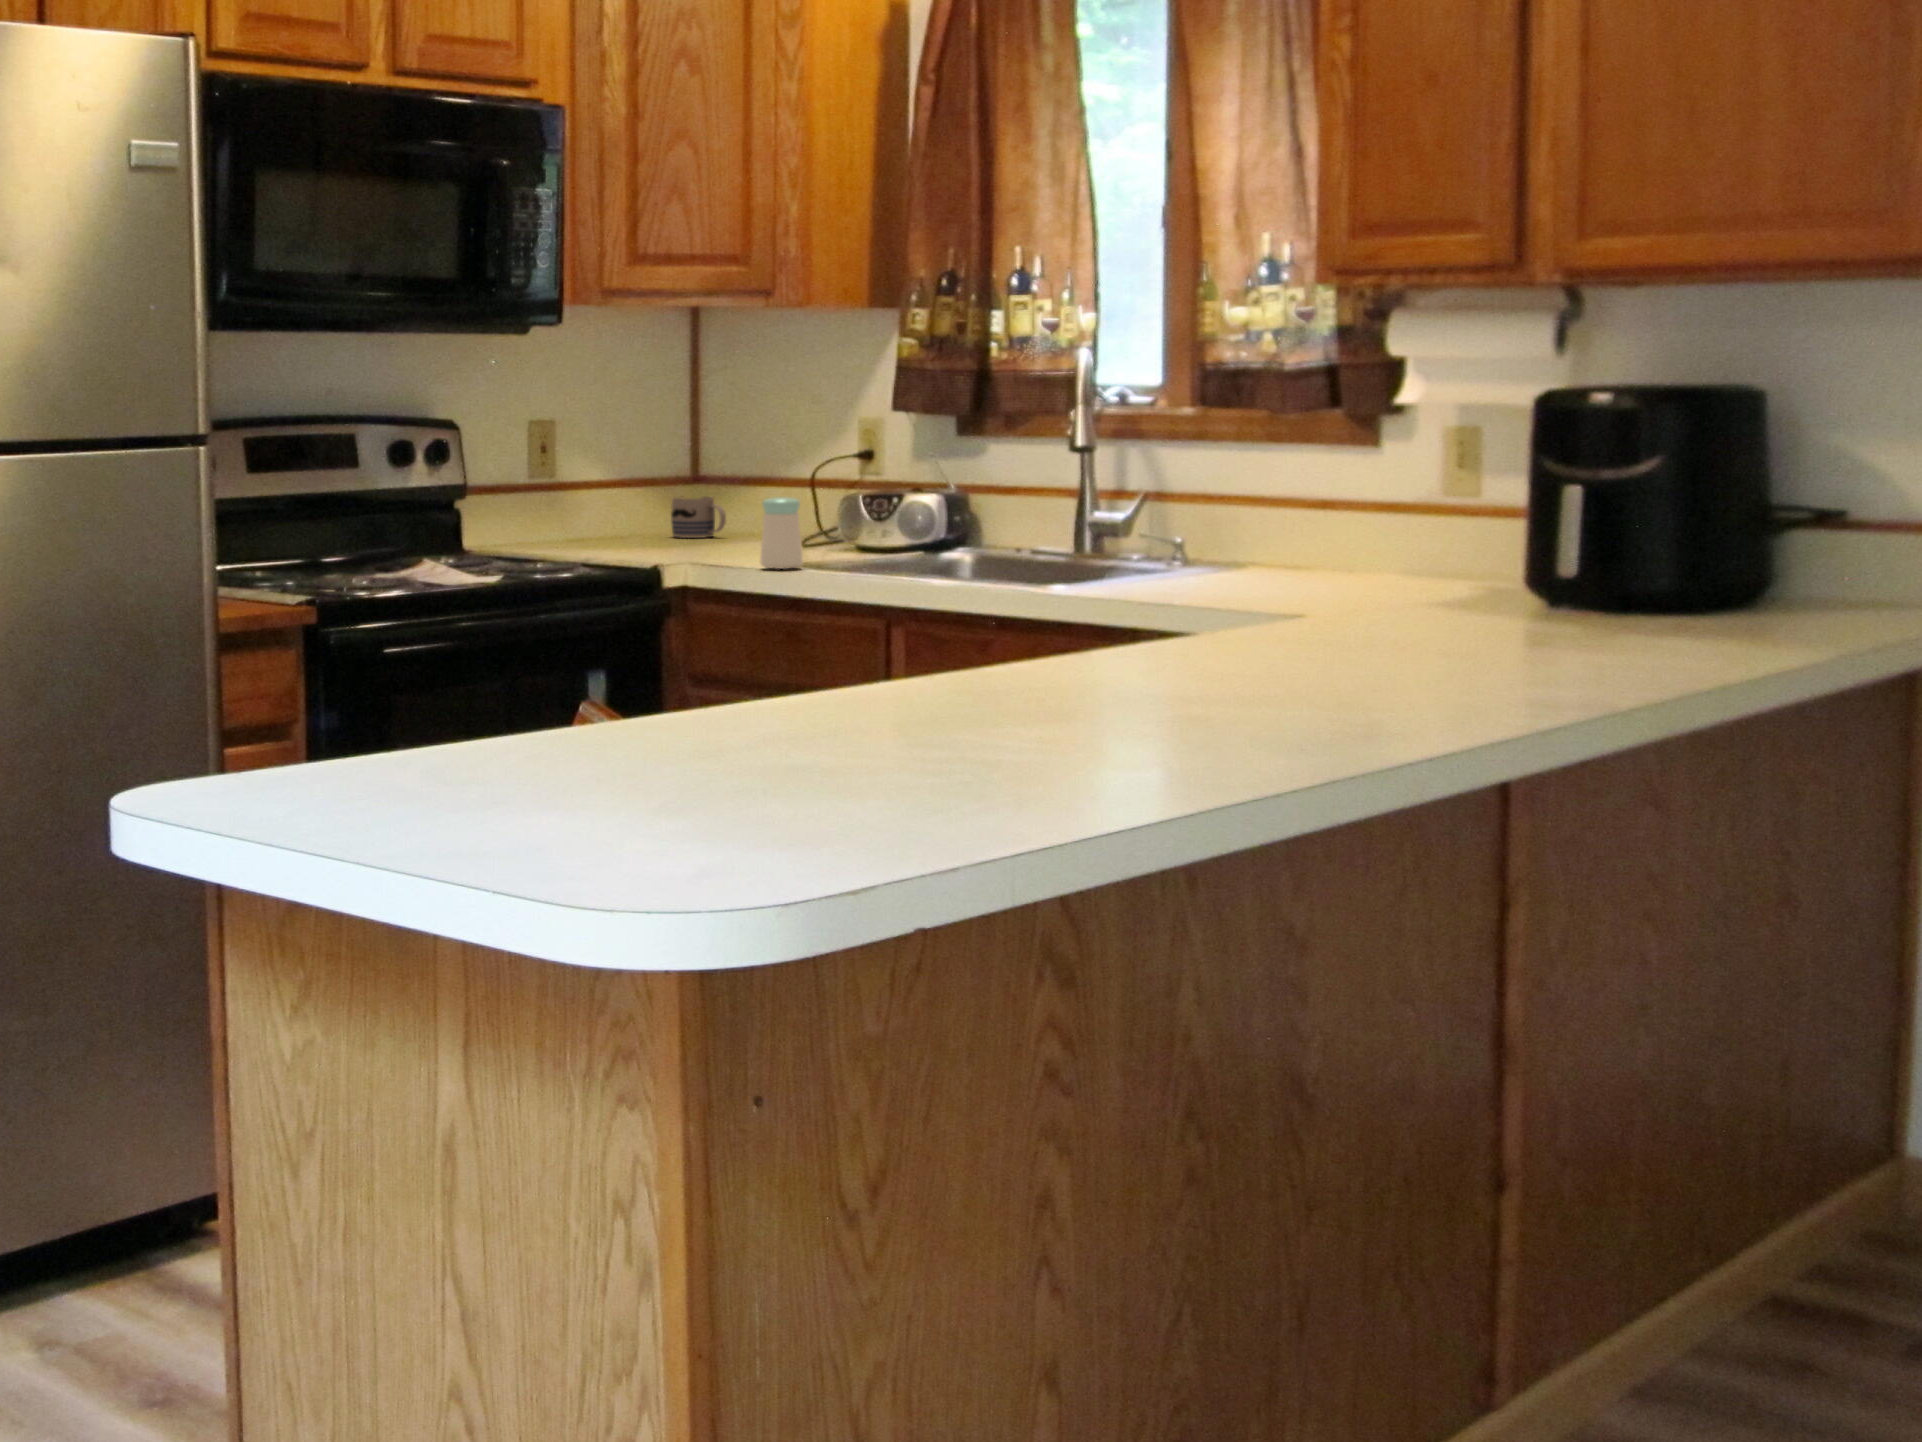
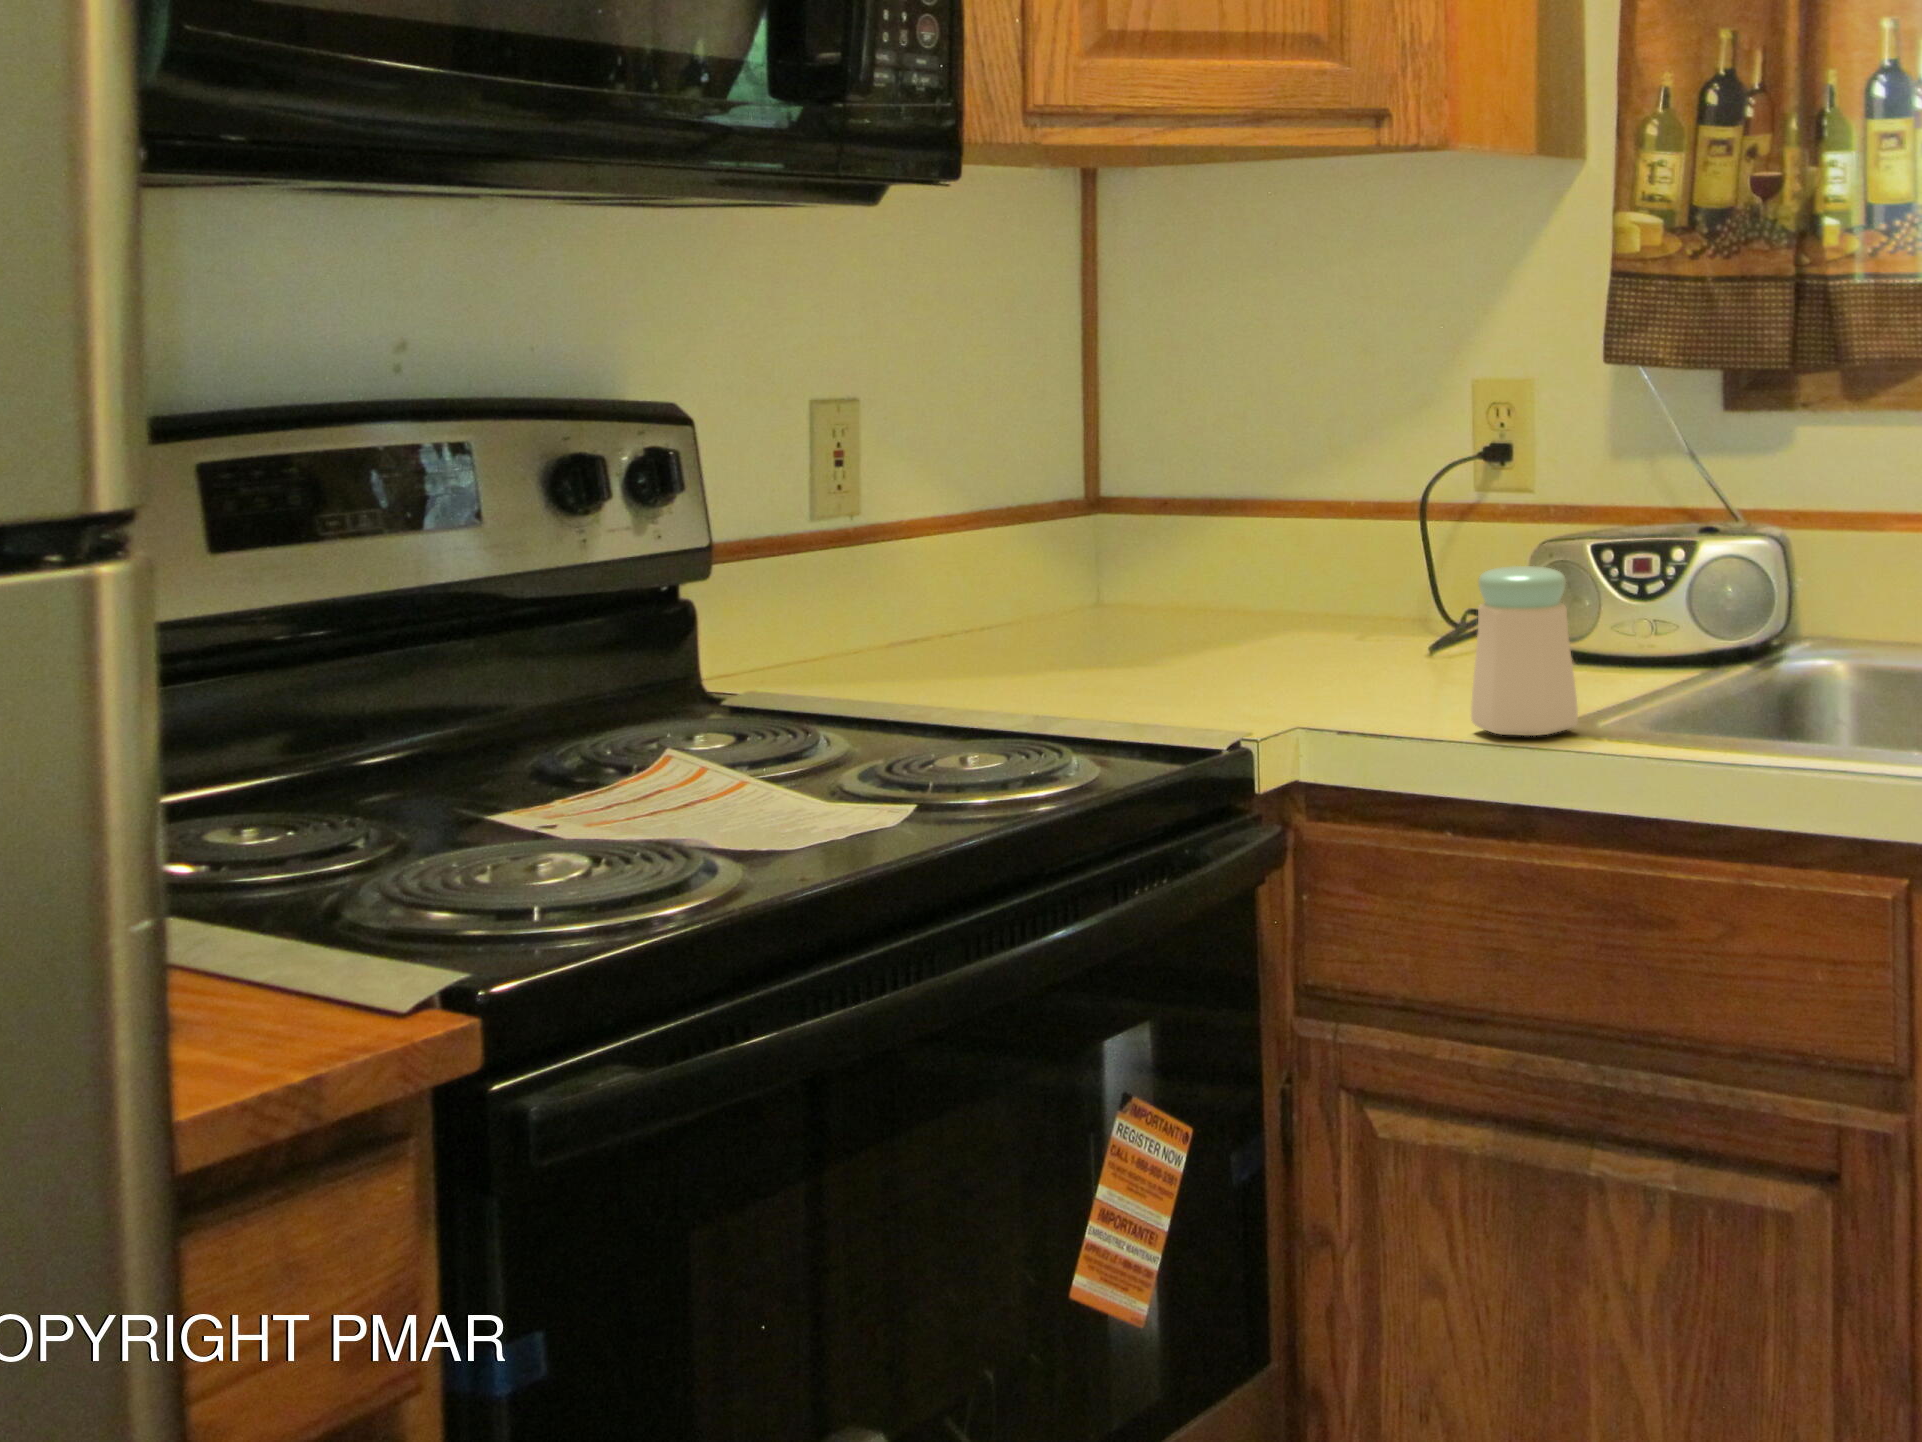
mug: present [671,496,726,538] -> none [1058,535,1173,621]

